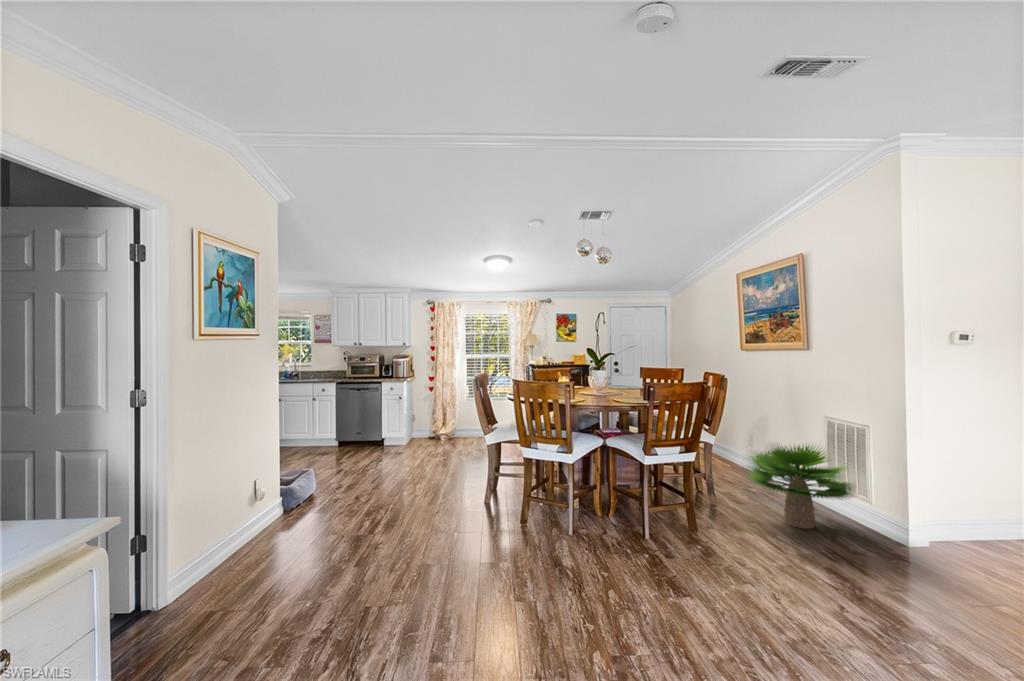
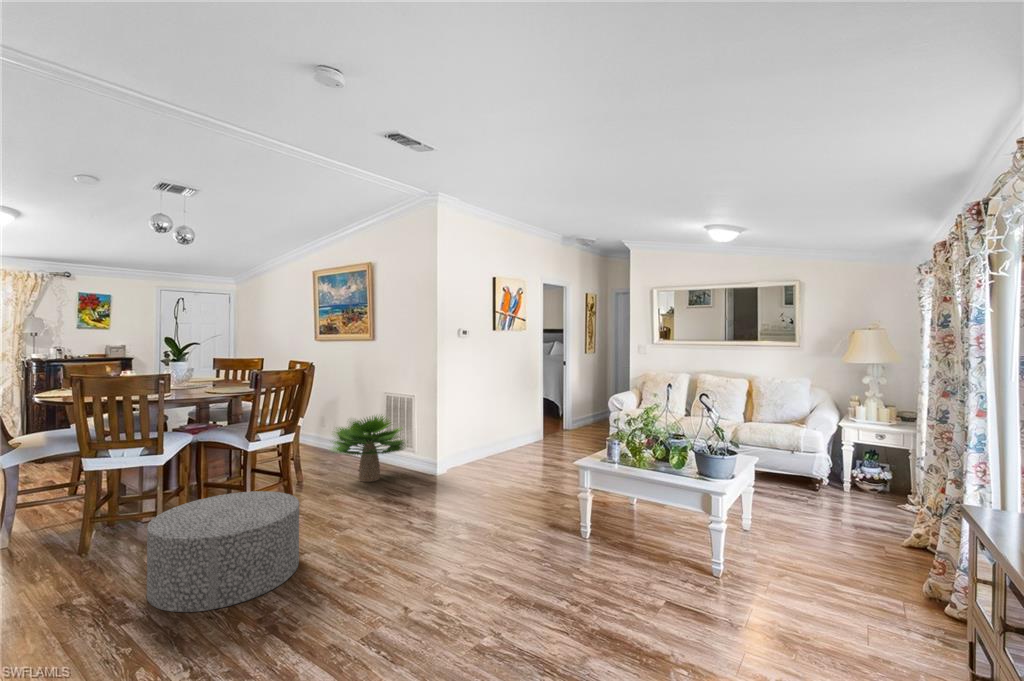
ottoman: none [546,501,678,626] -> present [147,491,299,612]

